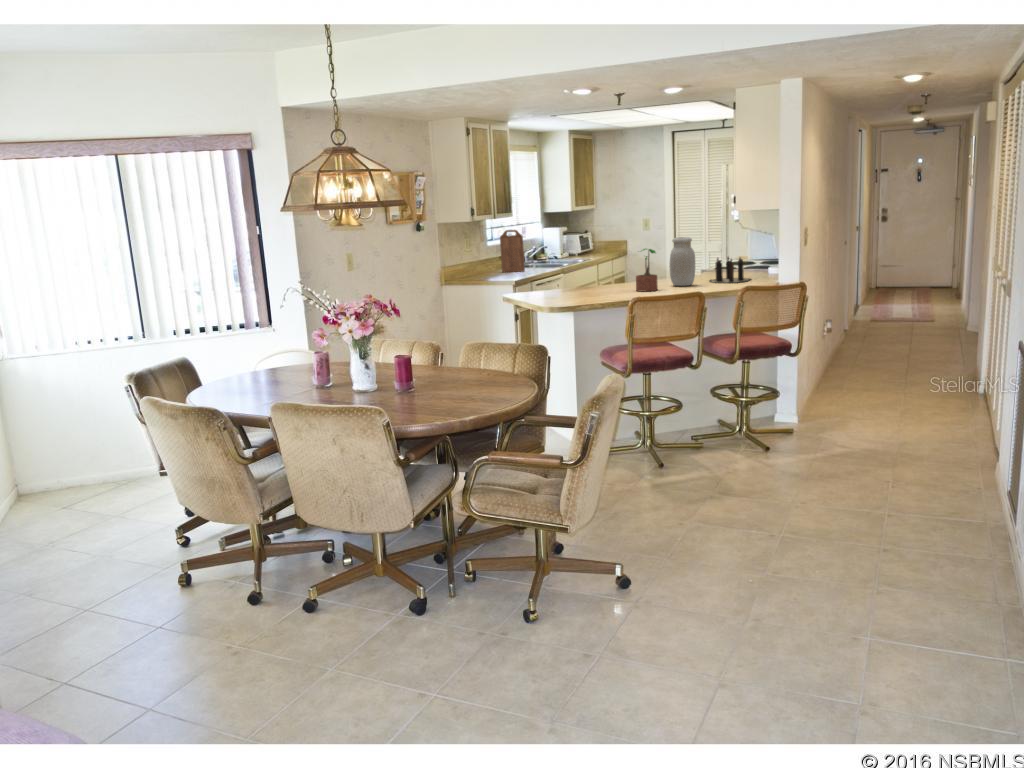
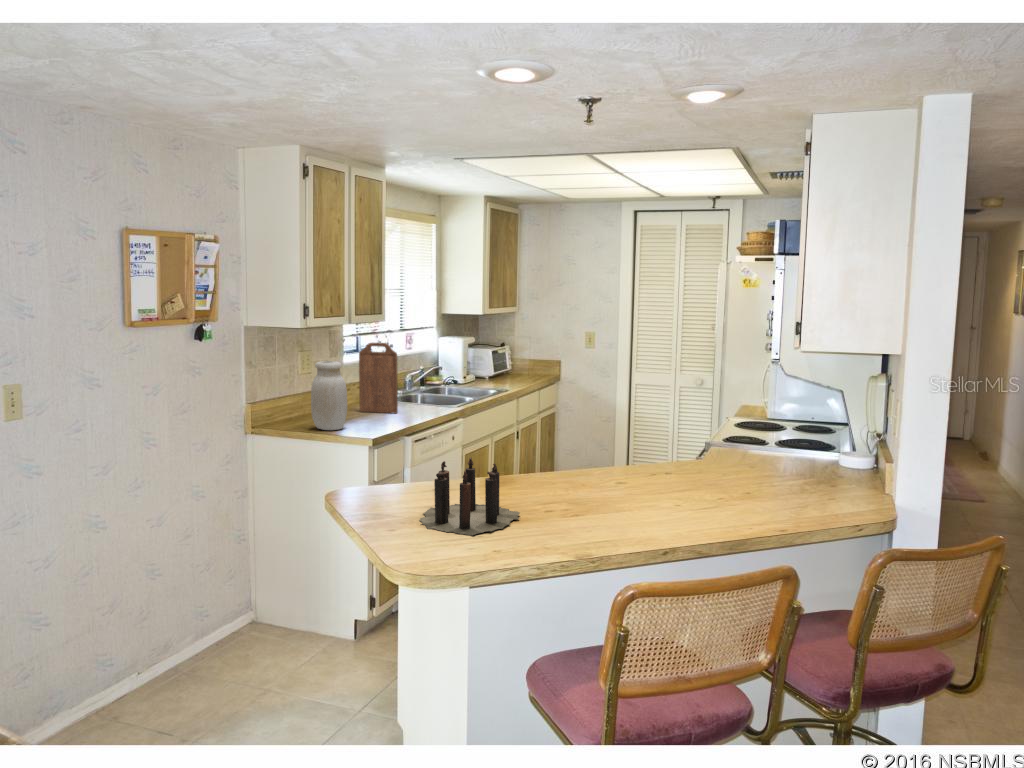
jar: present [669,237,695,286] -> present [311,361,347,430]
potted plant: present [636,249,658,291] -> none [611,430,665,530]
candle: present [710,257,750,283] -> present [420,458,520,536]

